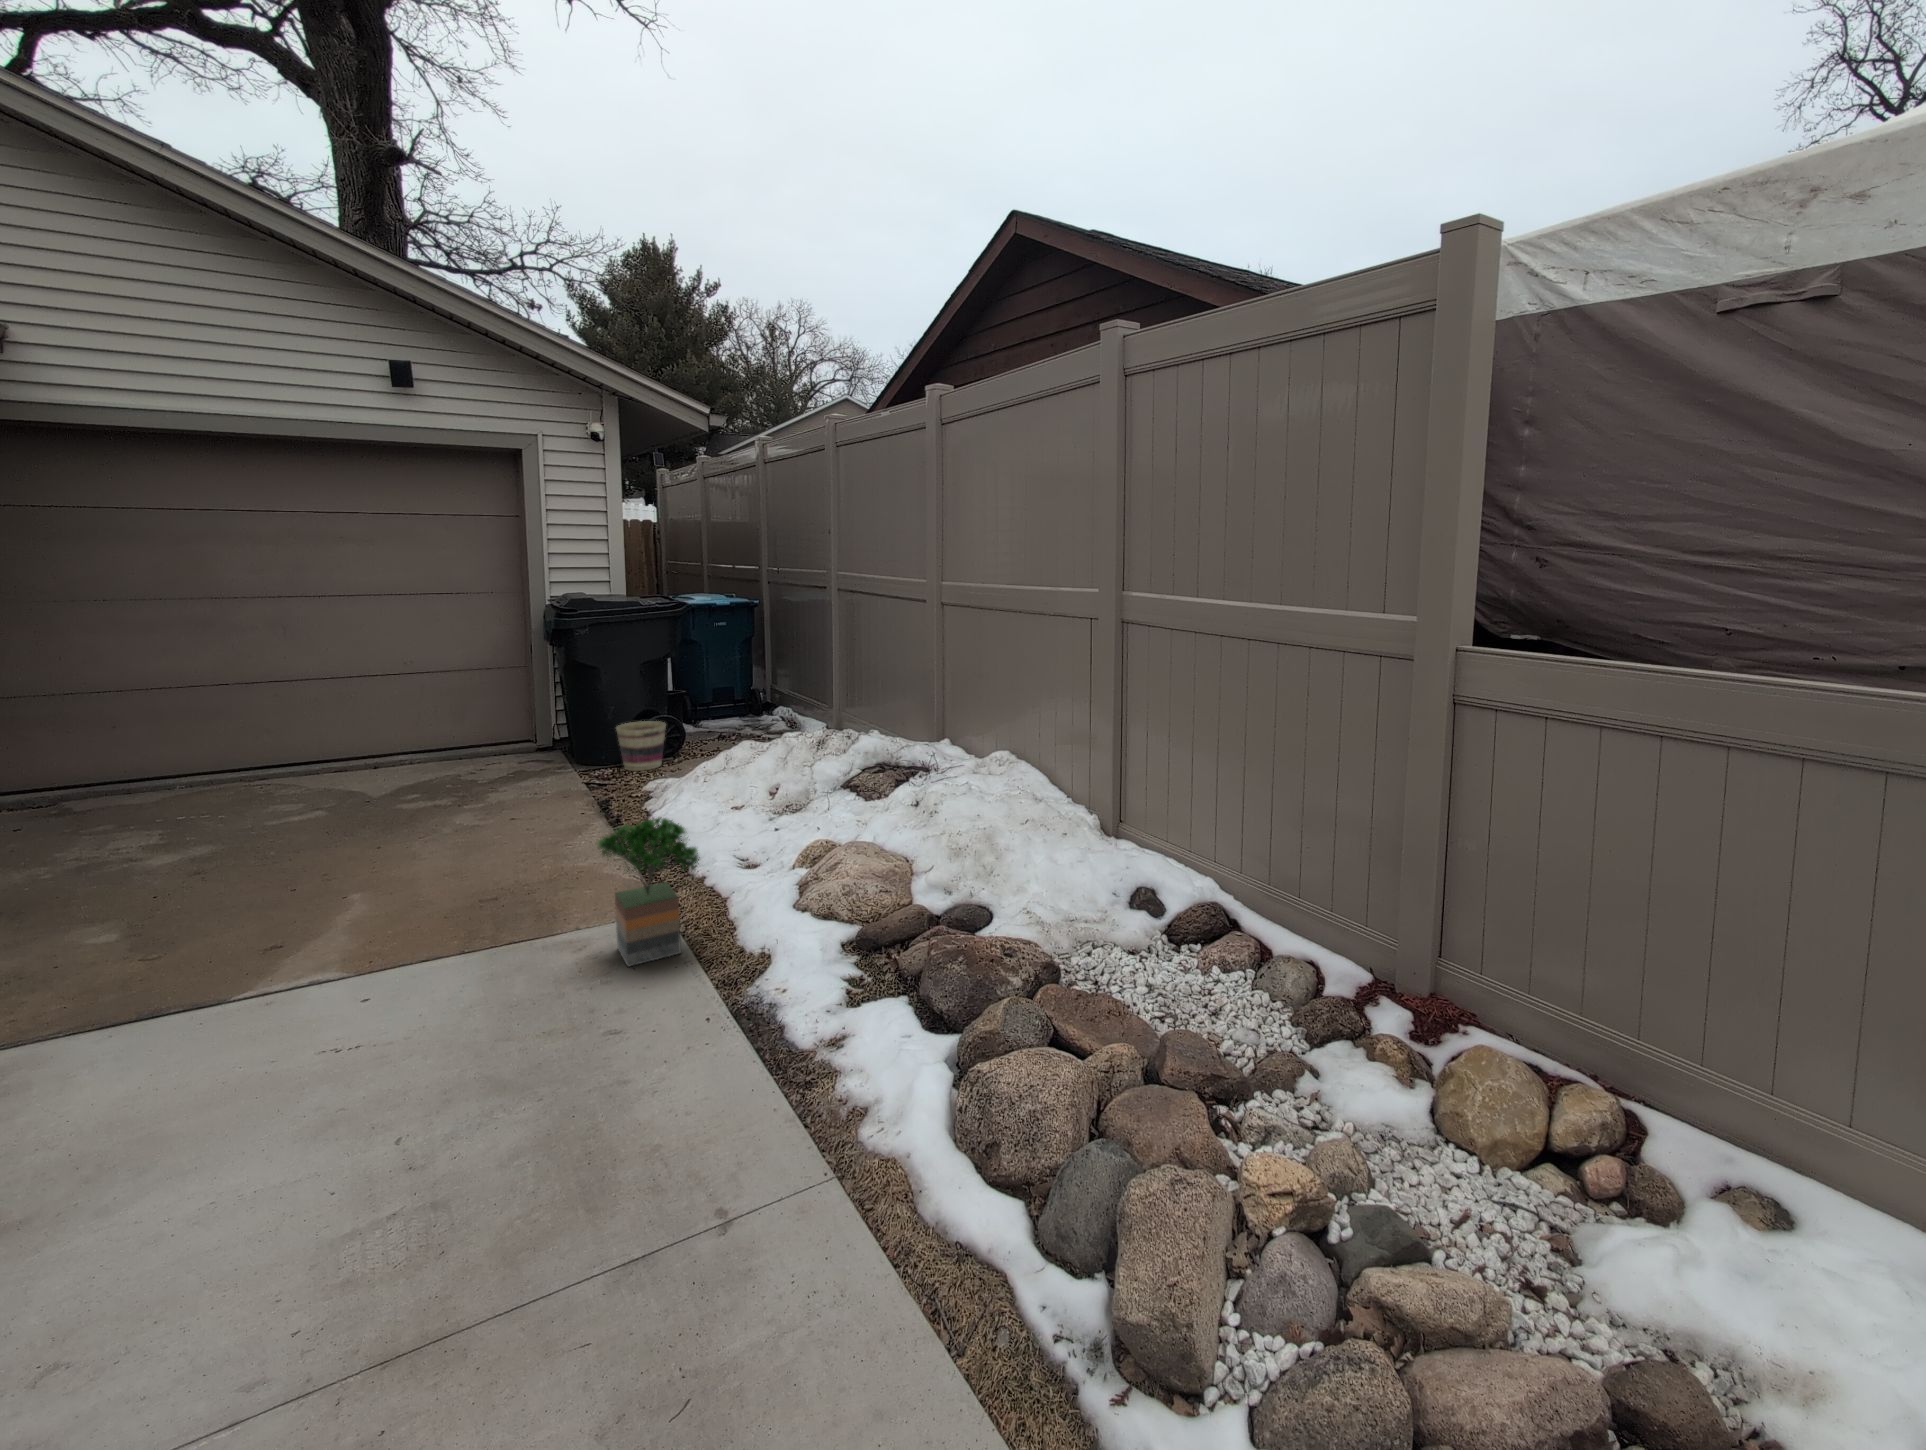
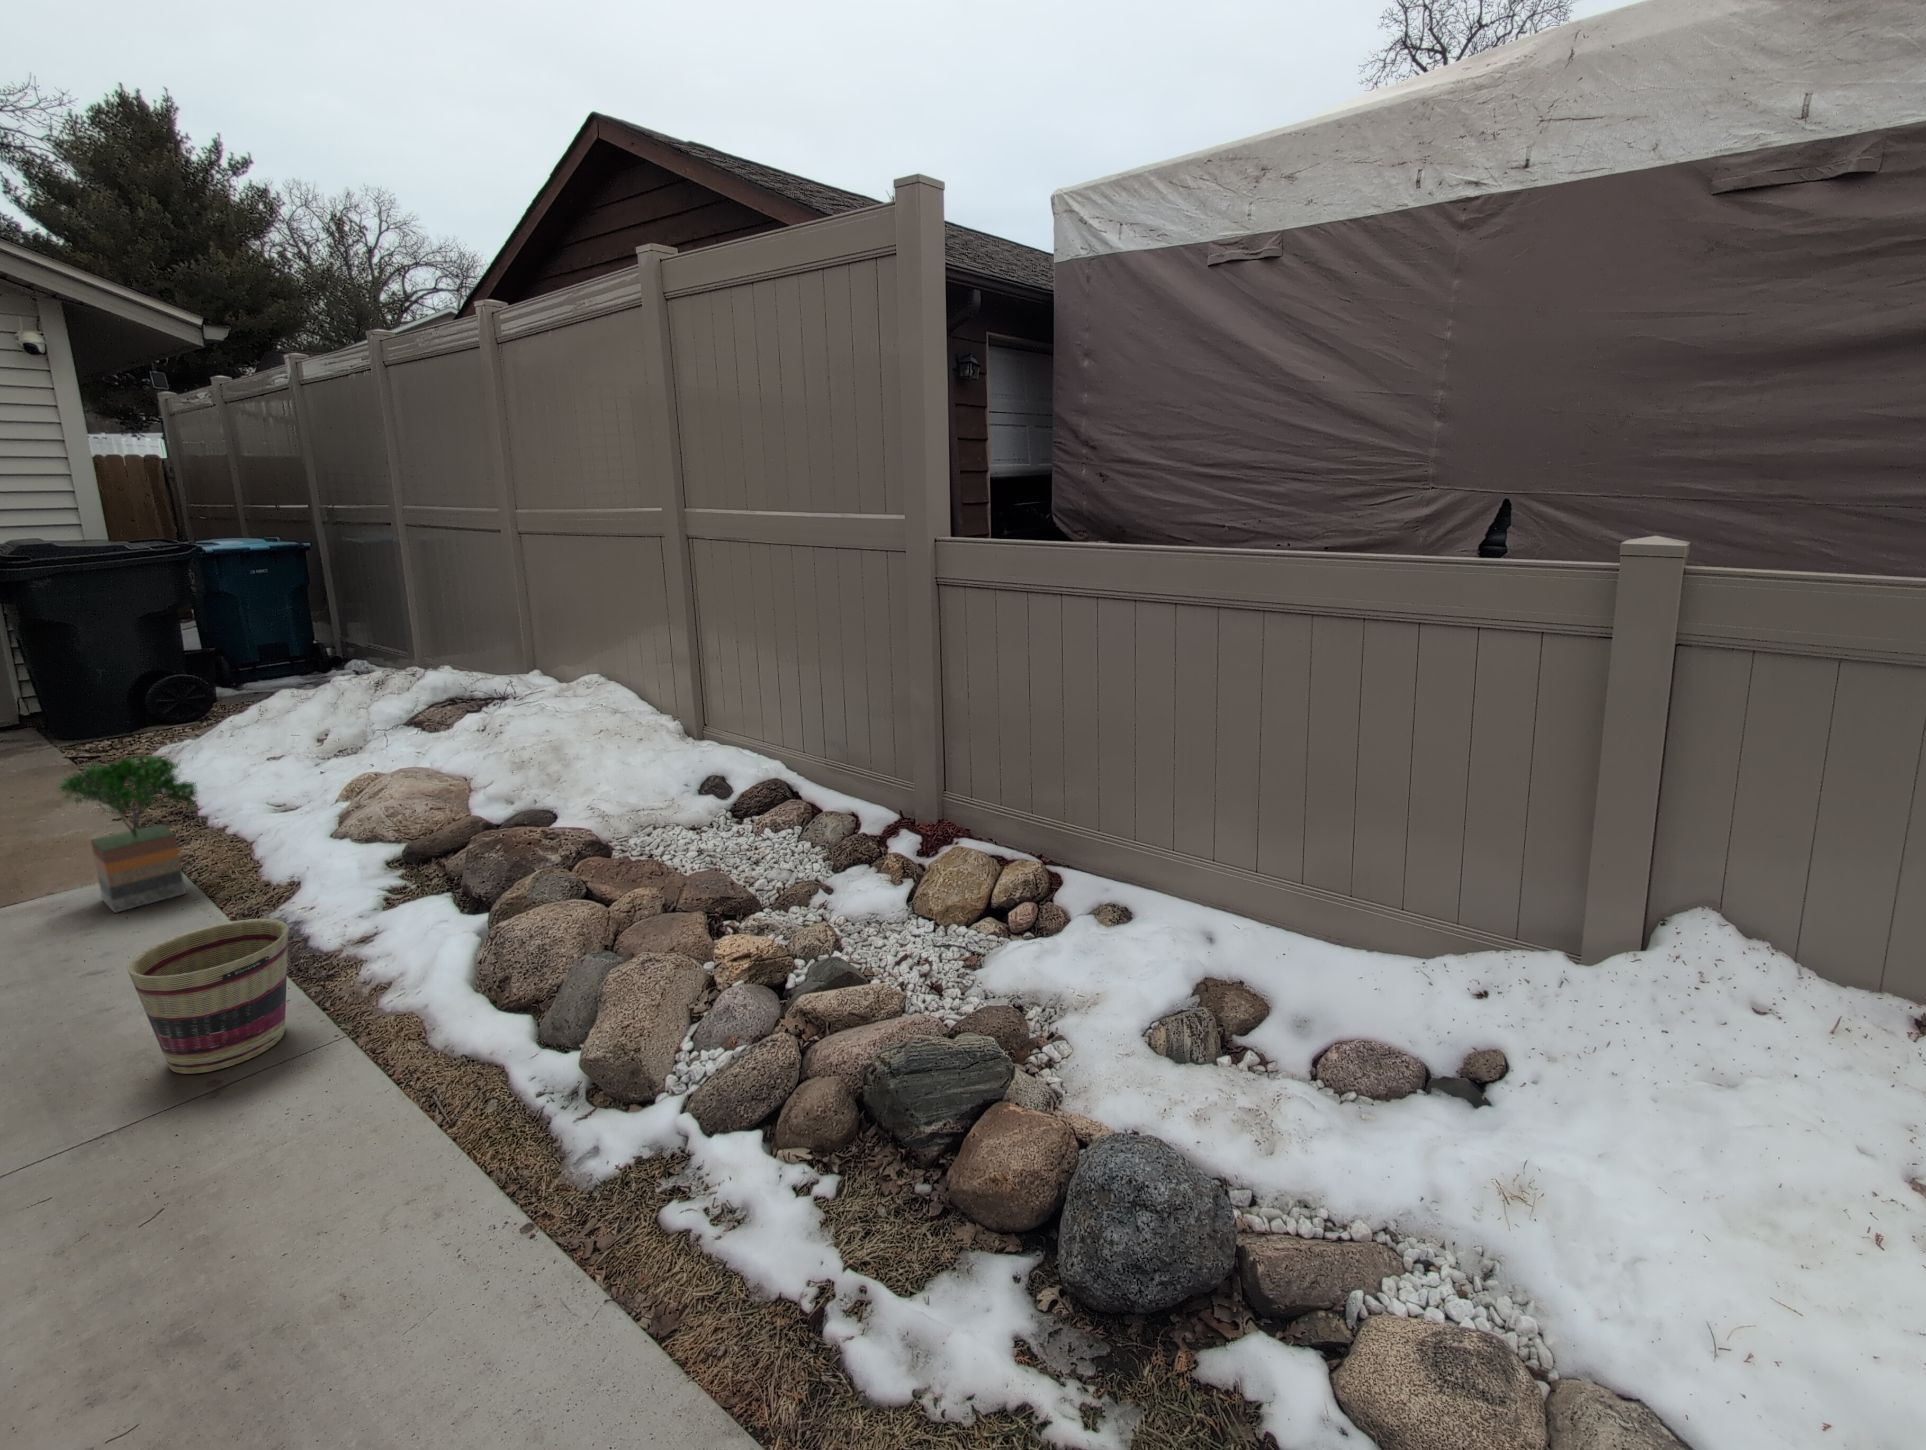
basket: present [616,721,666,771] -> present [127,919,288,1074]

